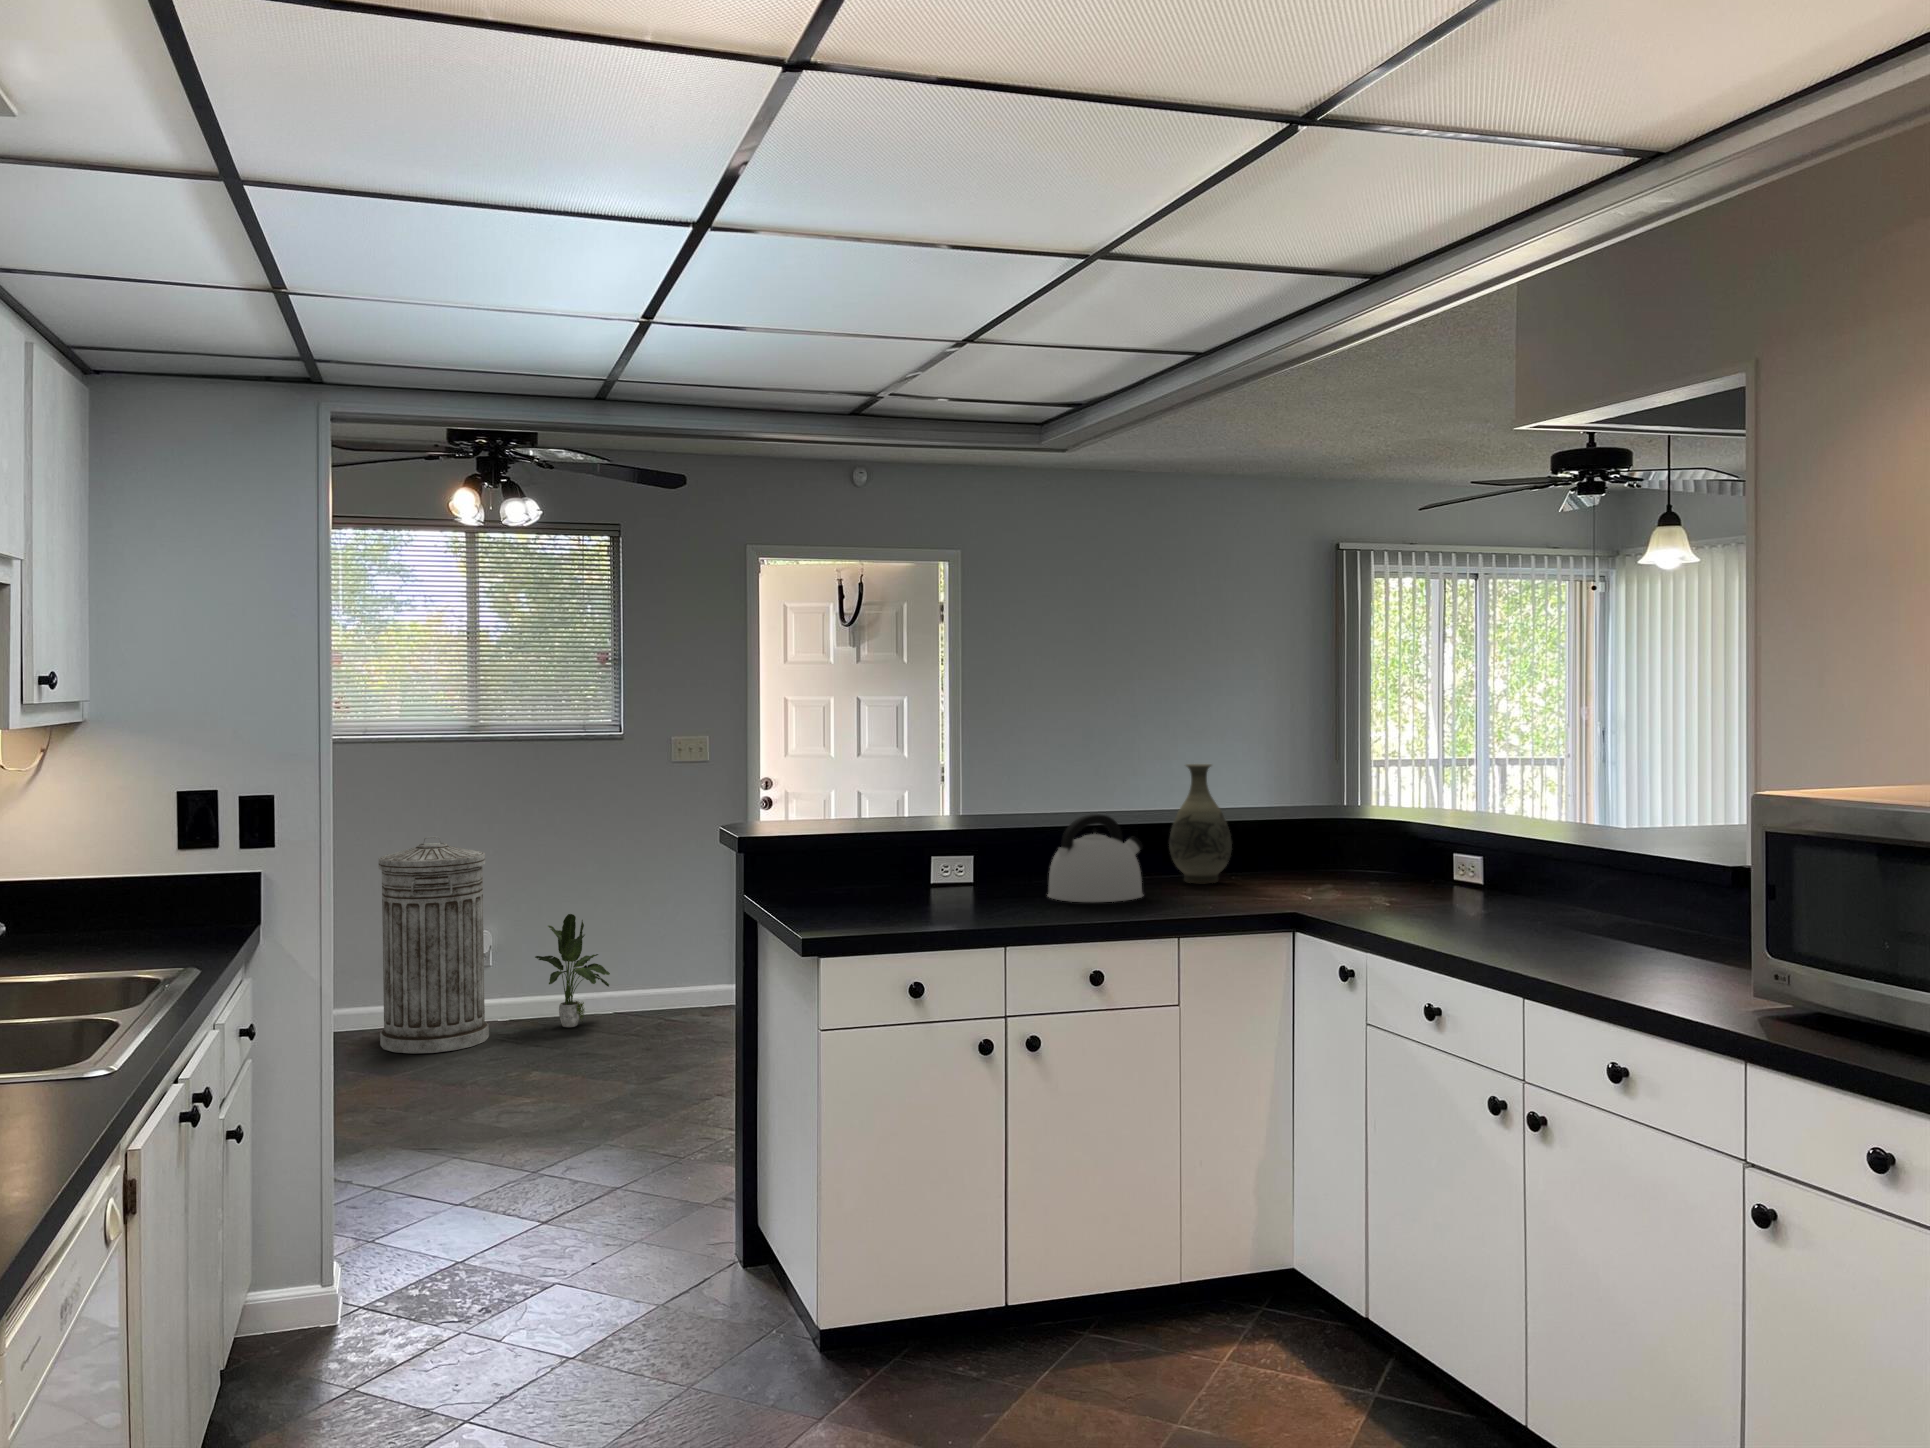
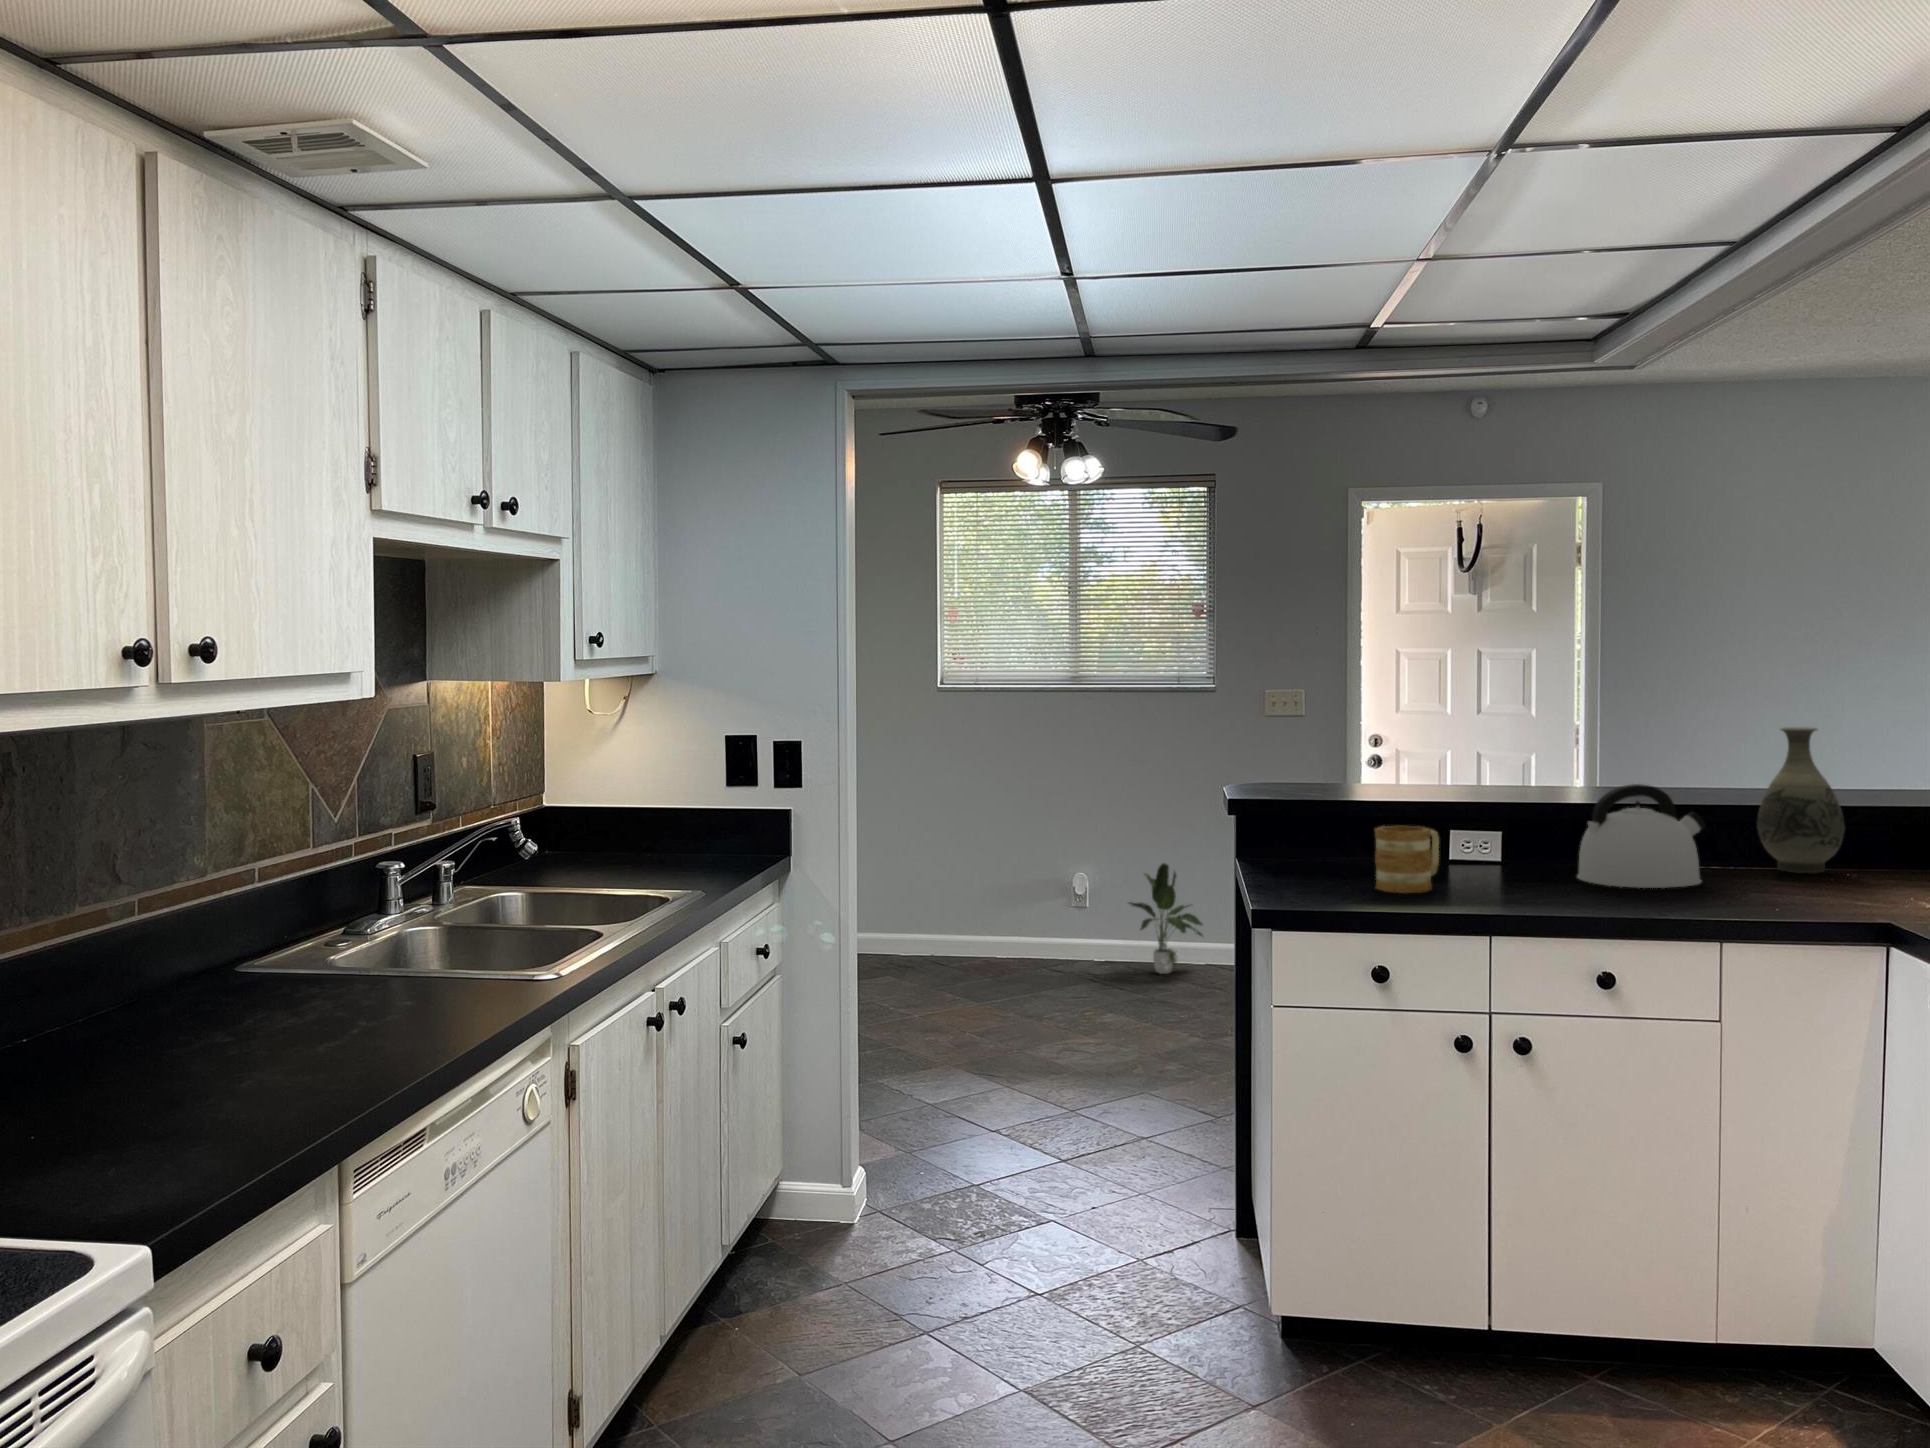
trash can: present [378,837,489,1053] -> none [985,783,1085,986]
mug: none [899,858,948,919] -> present [1375,826,1439,893]

